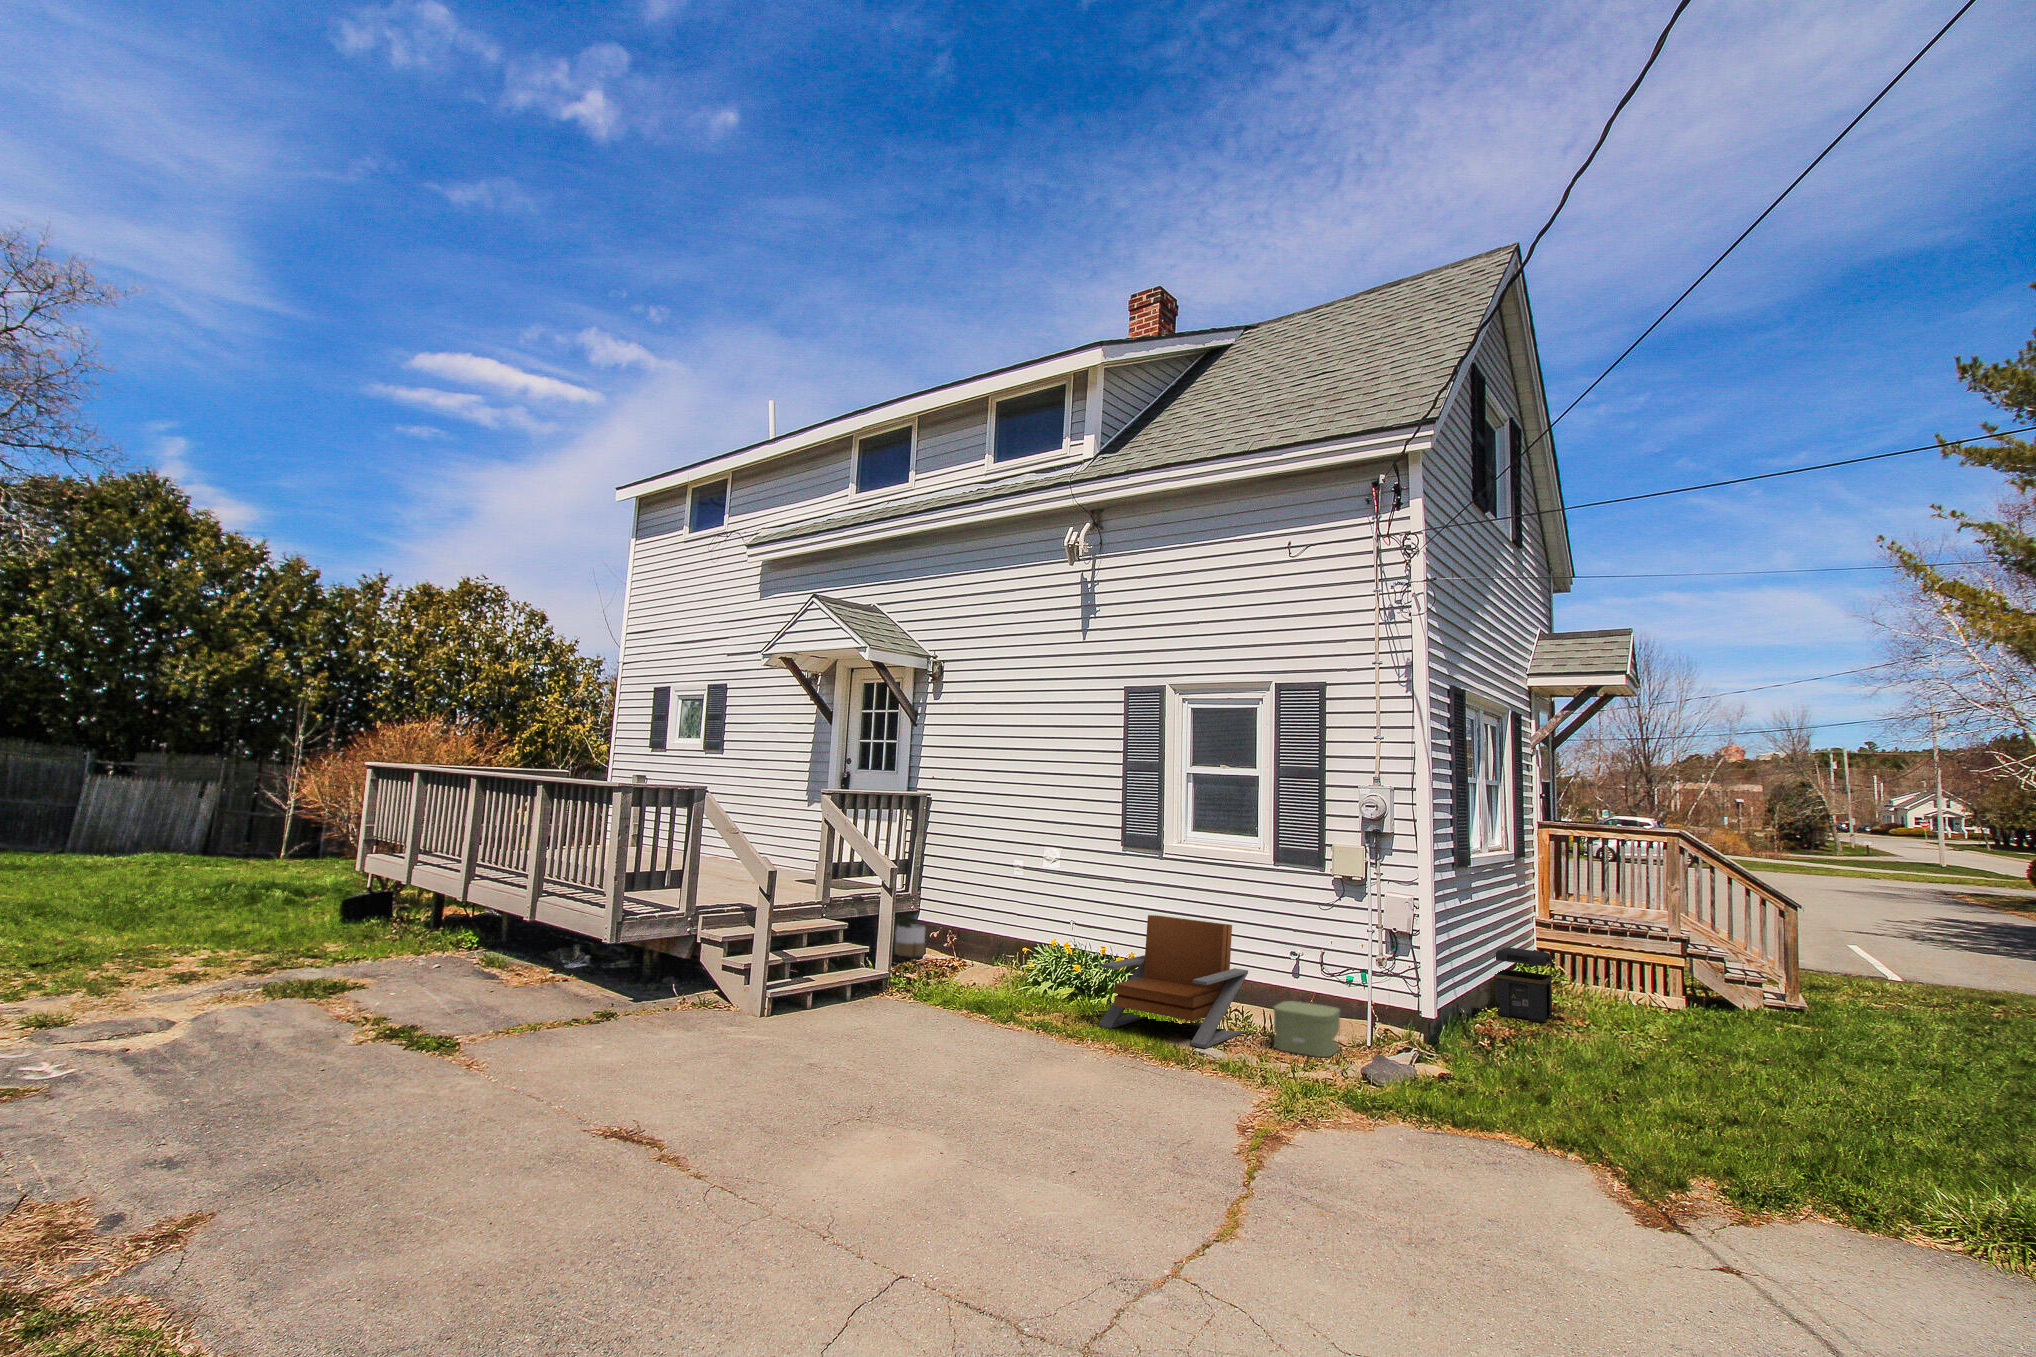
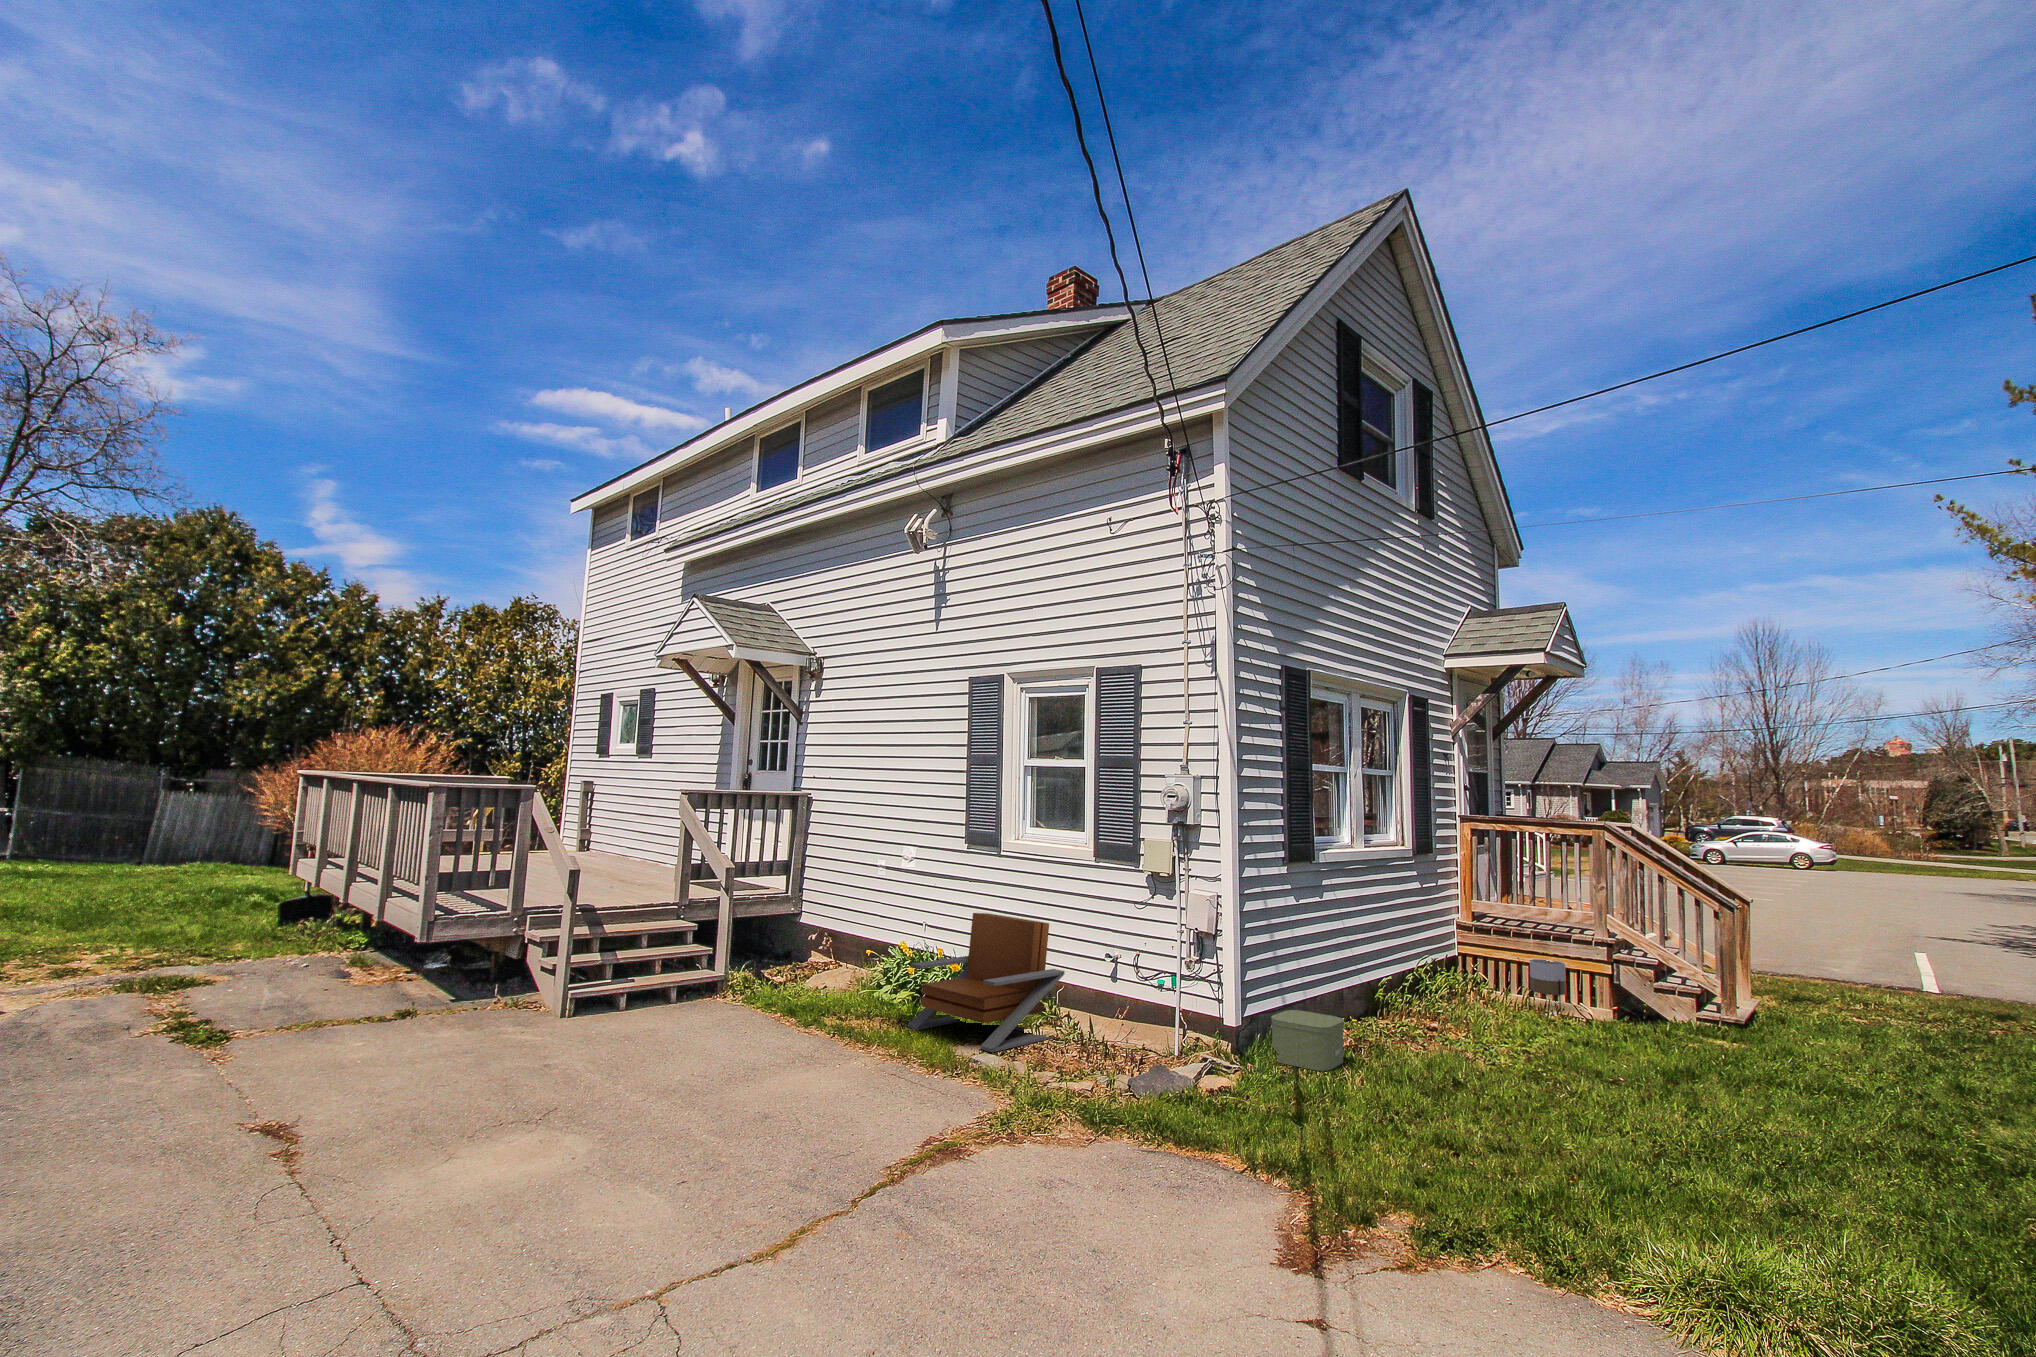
planter: present [894,924,925,958] -> present [1529,959,1566,1012]
toolbox: present [1494,948,1553,1022] -> none [1372,950,1437,1031]
storage box: present [1274,1001,1340,1057] -> present [1271,1010,1344,1071]

